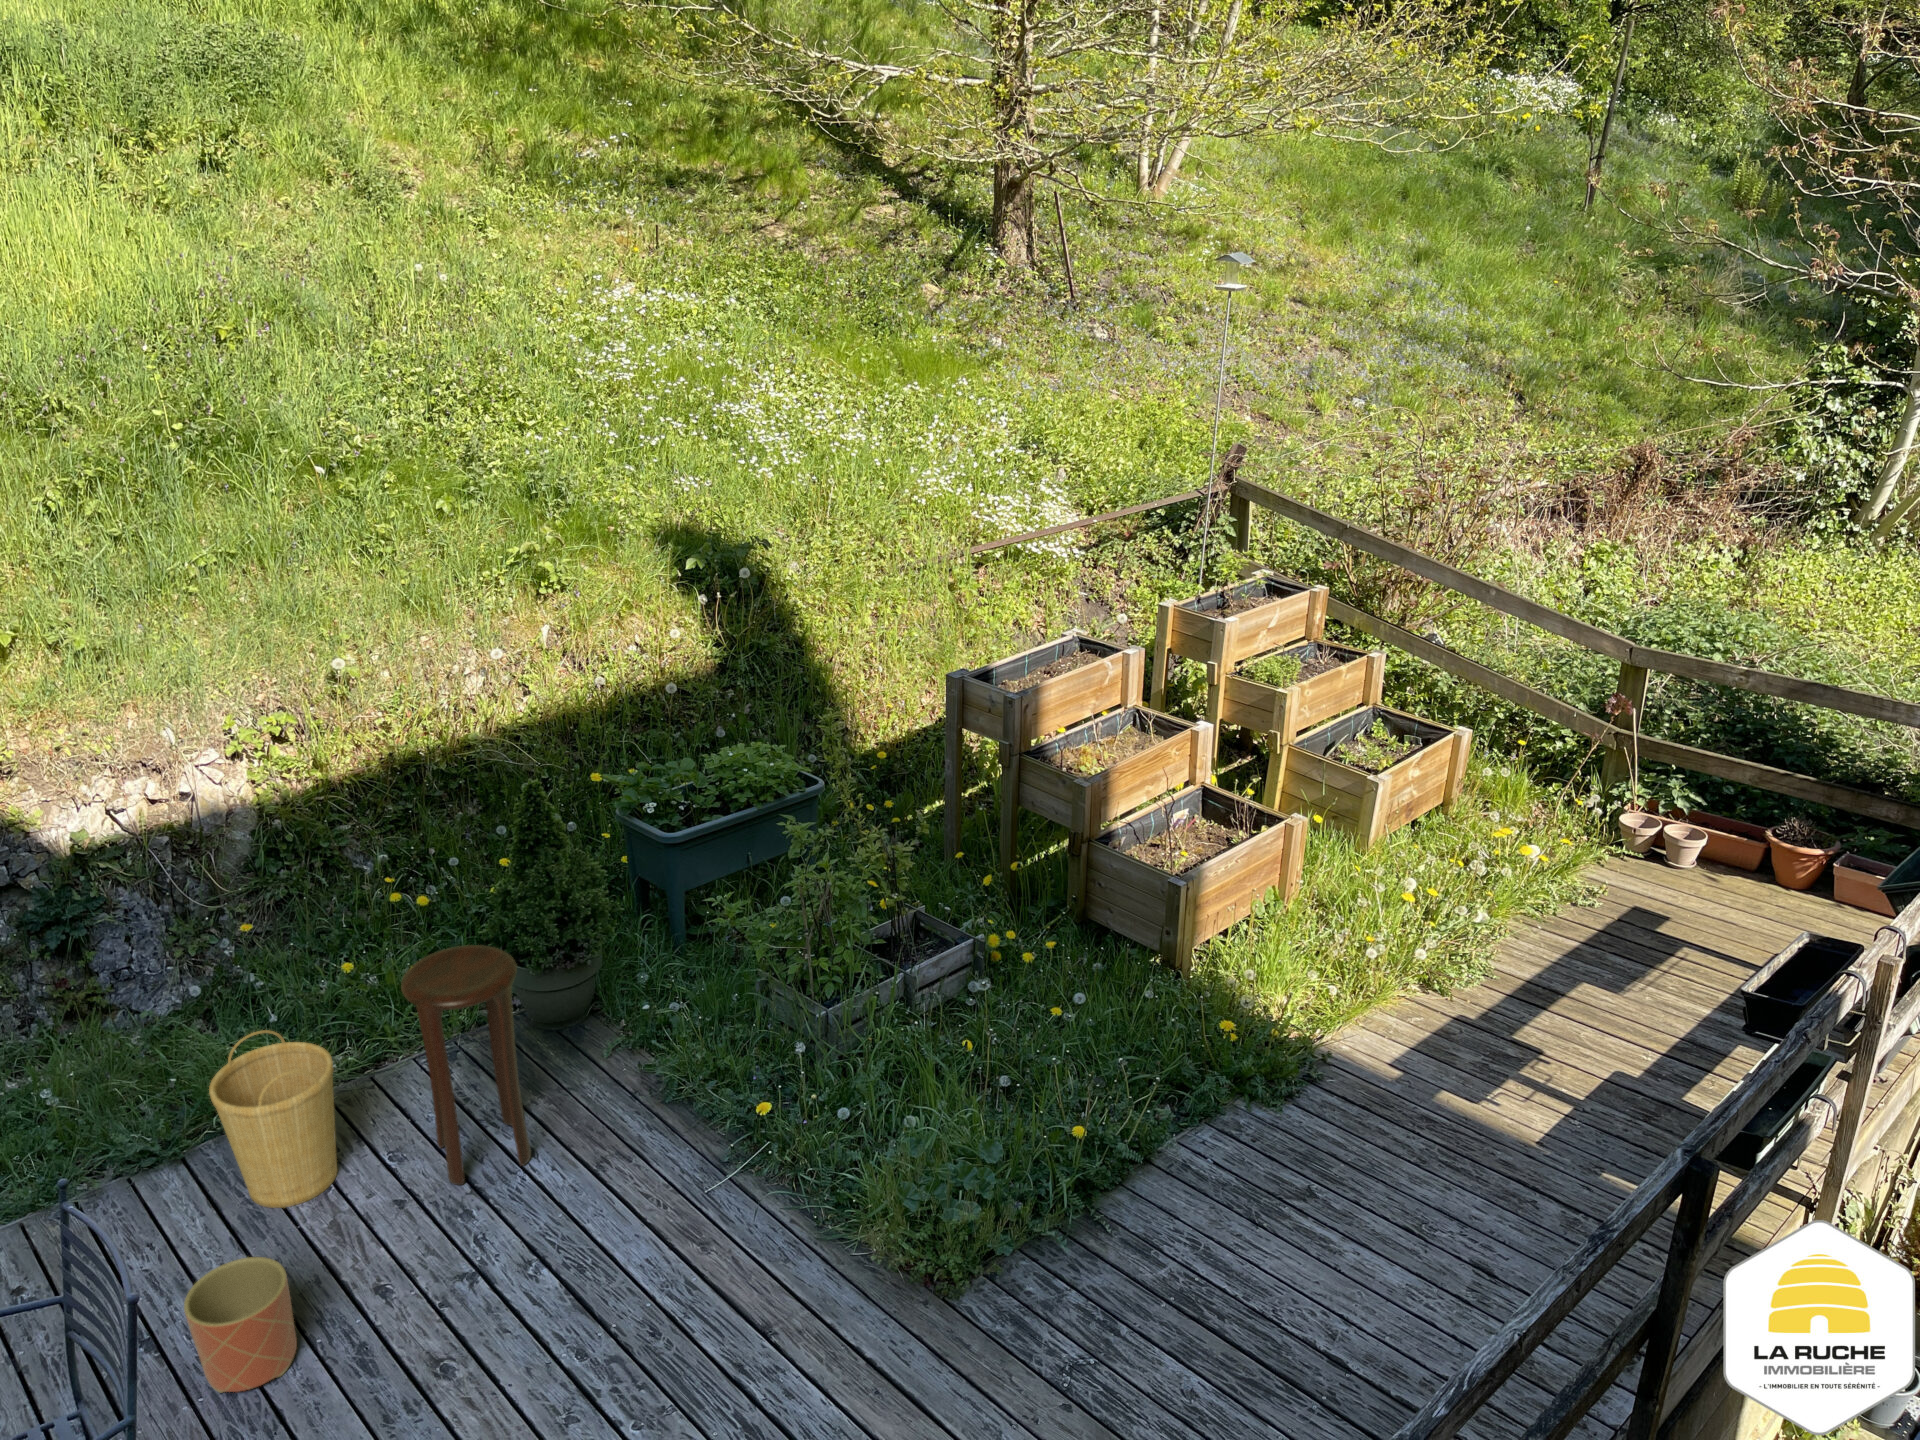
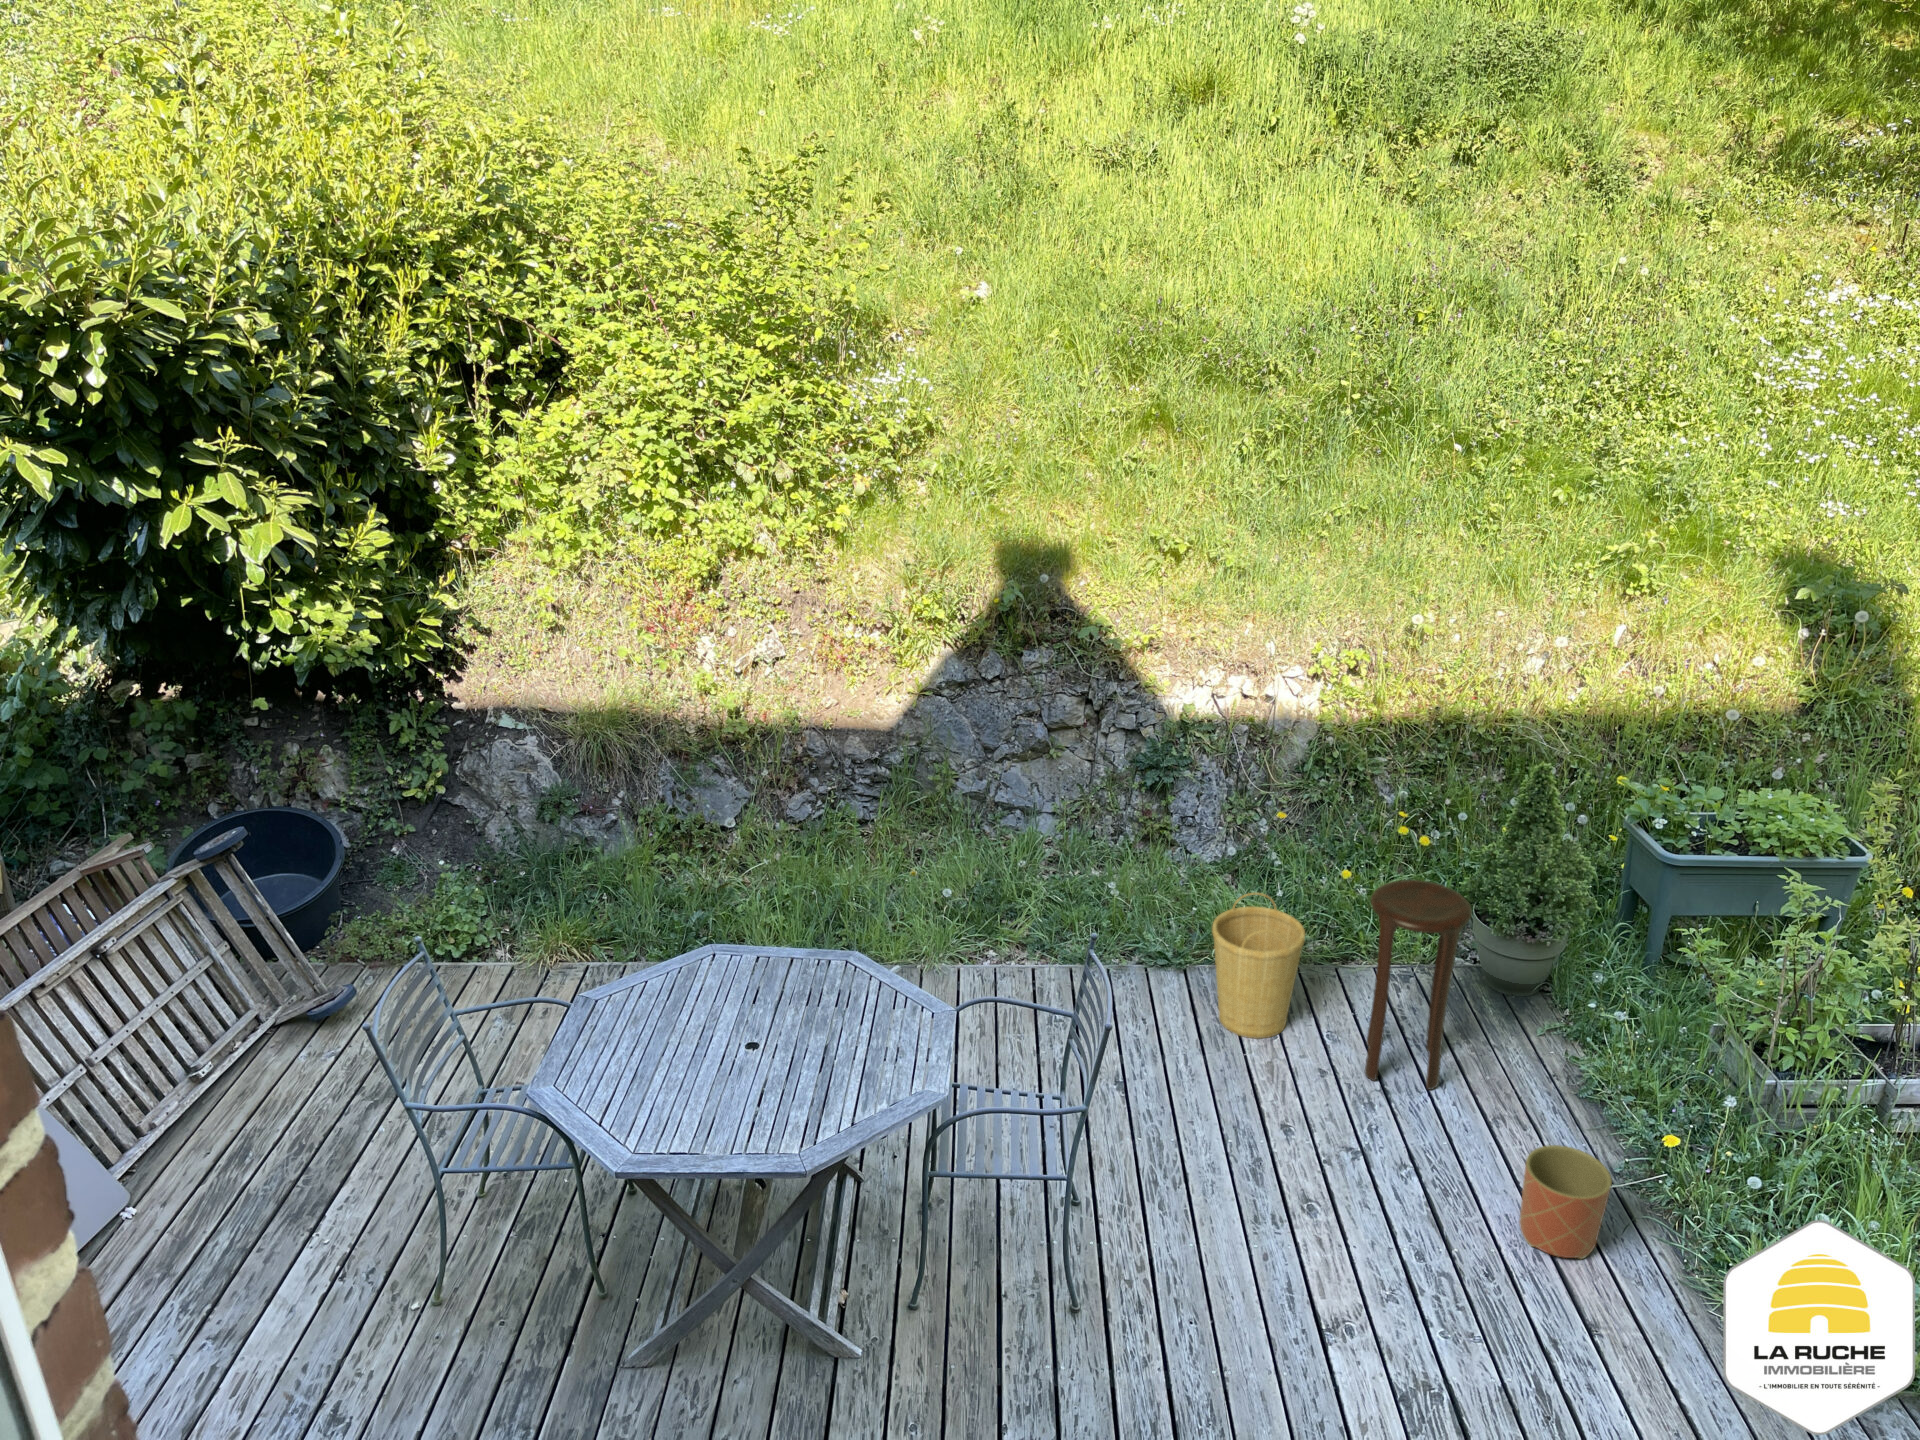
planter: present [184,1257,297,1393] -> present [1519,1145,1612,1259]

